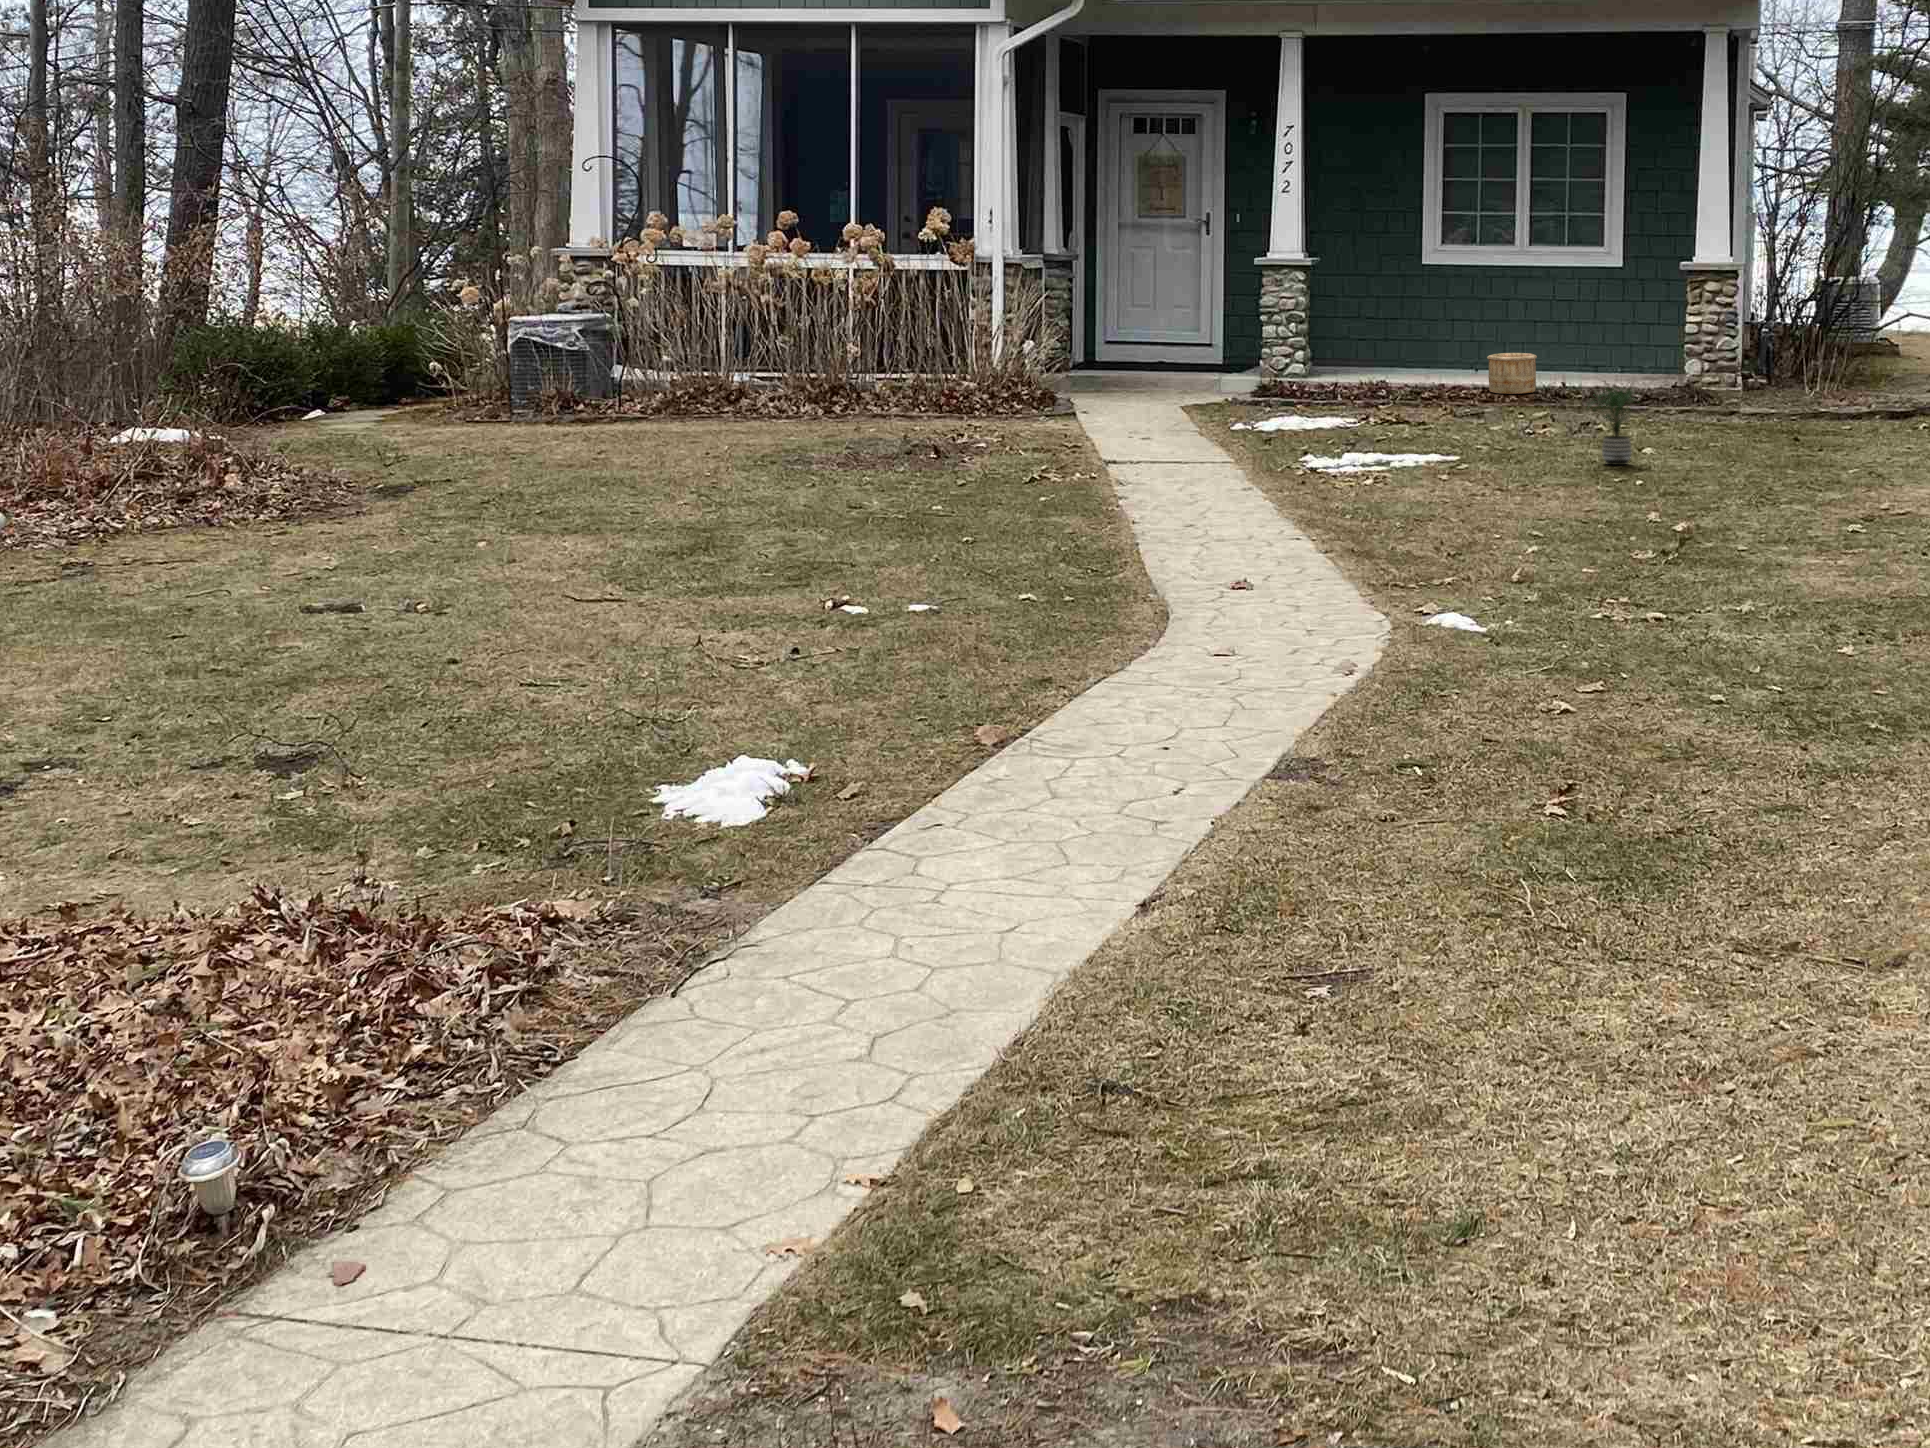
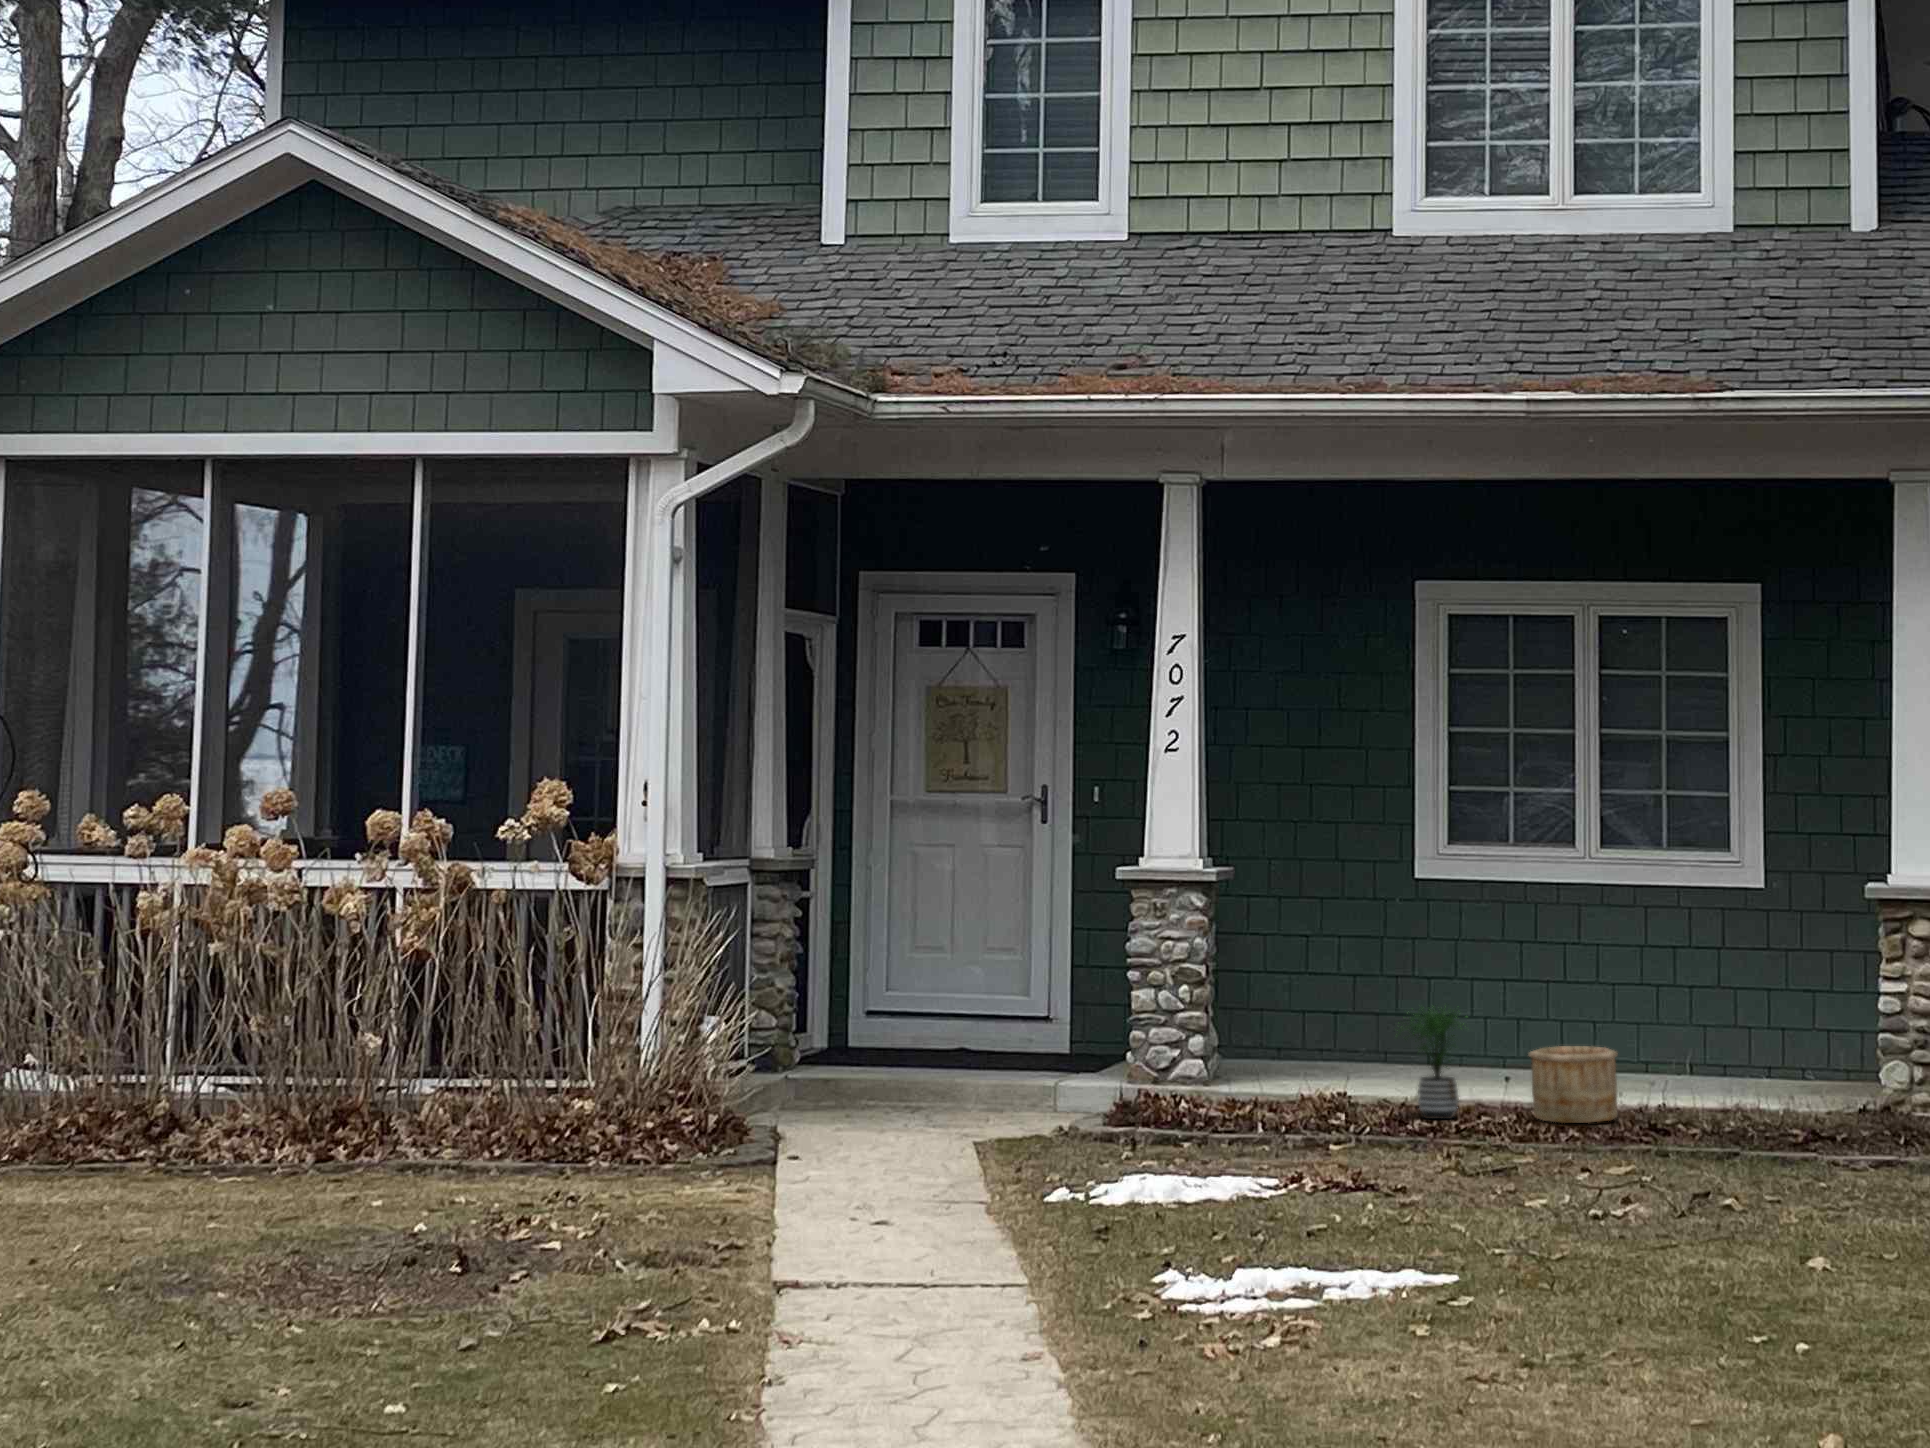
potted plant: present [1588,388,1634,465] -> present [1396,1005,1468,1119]

